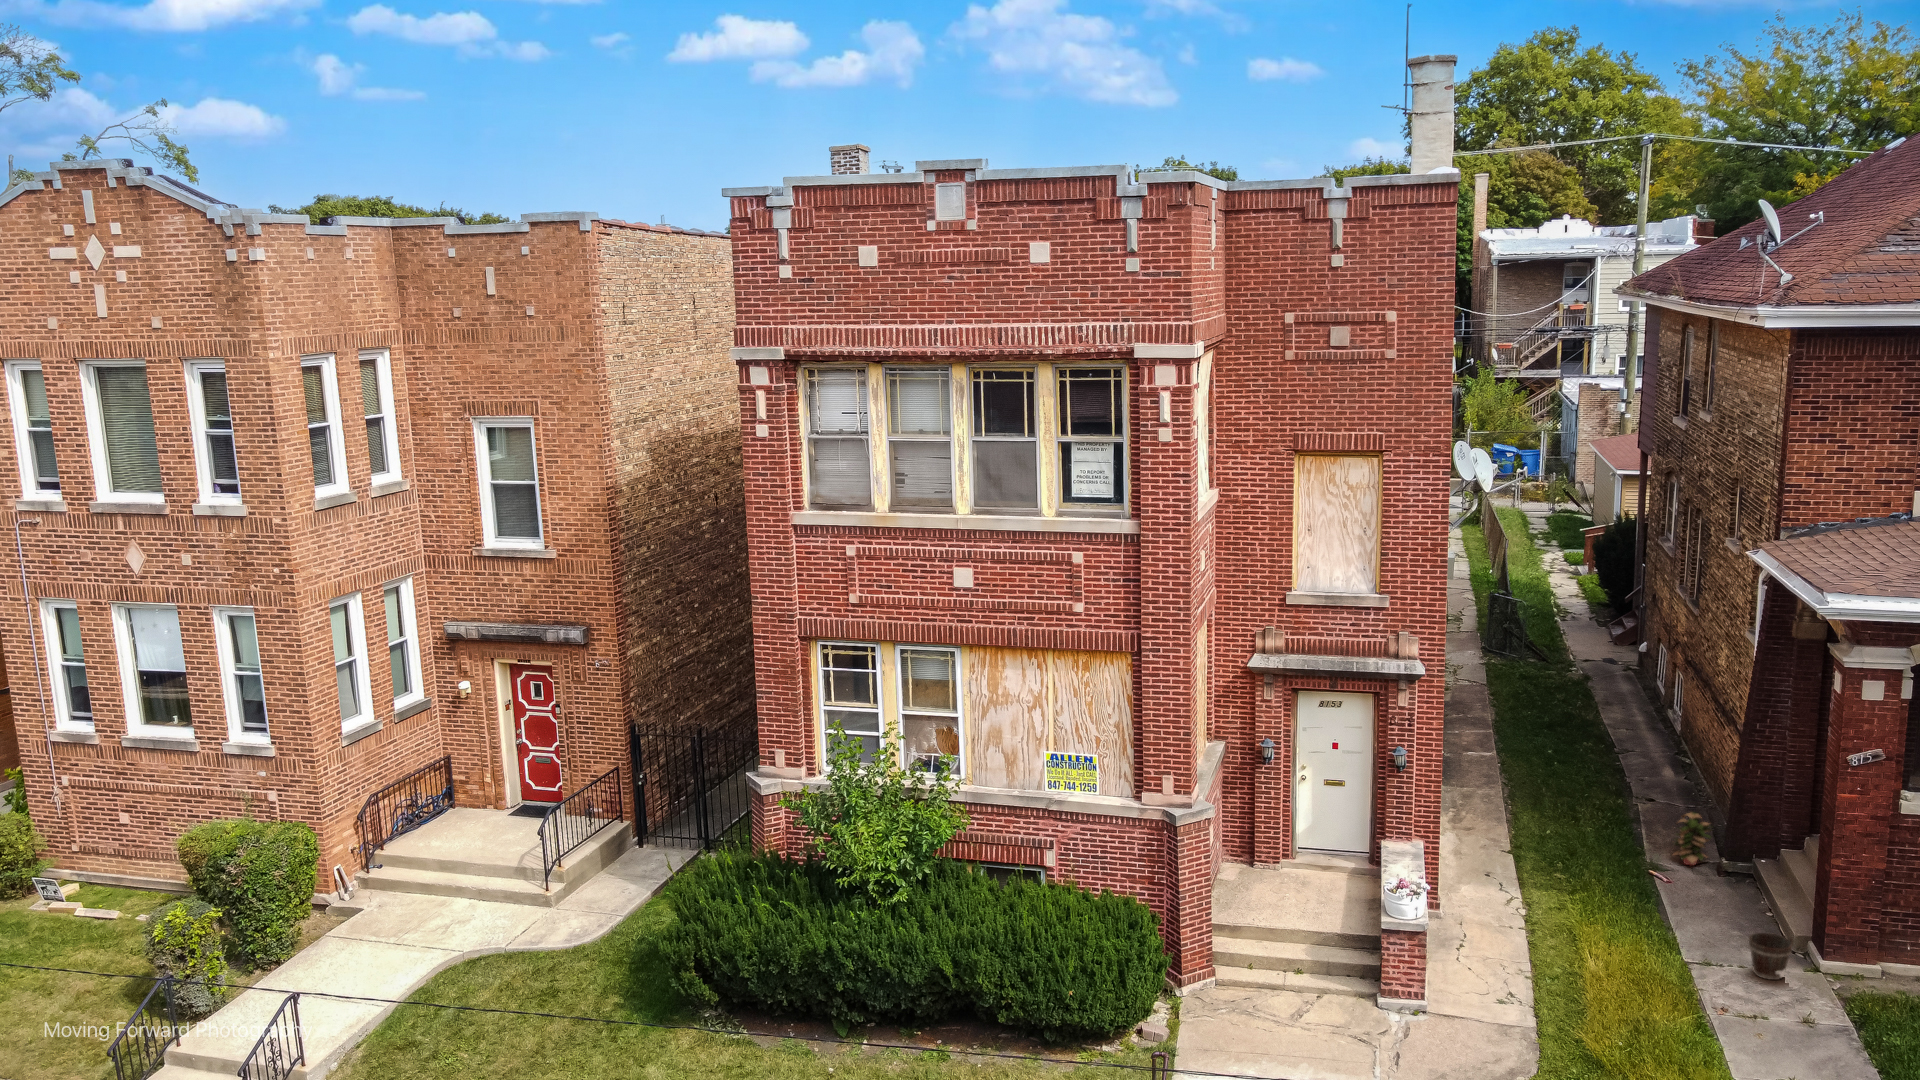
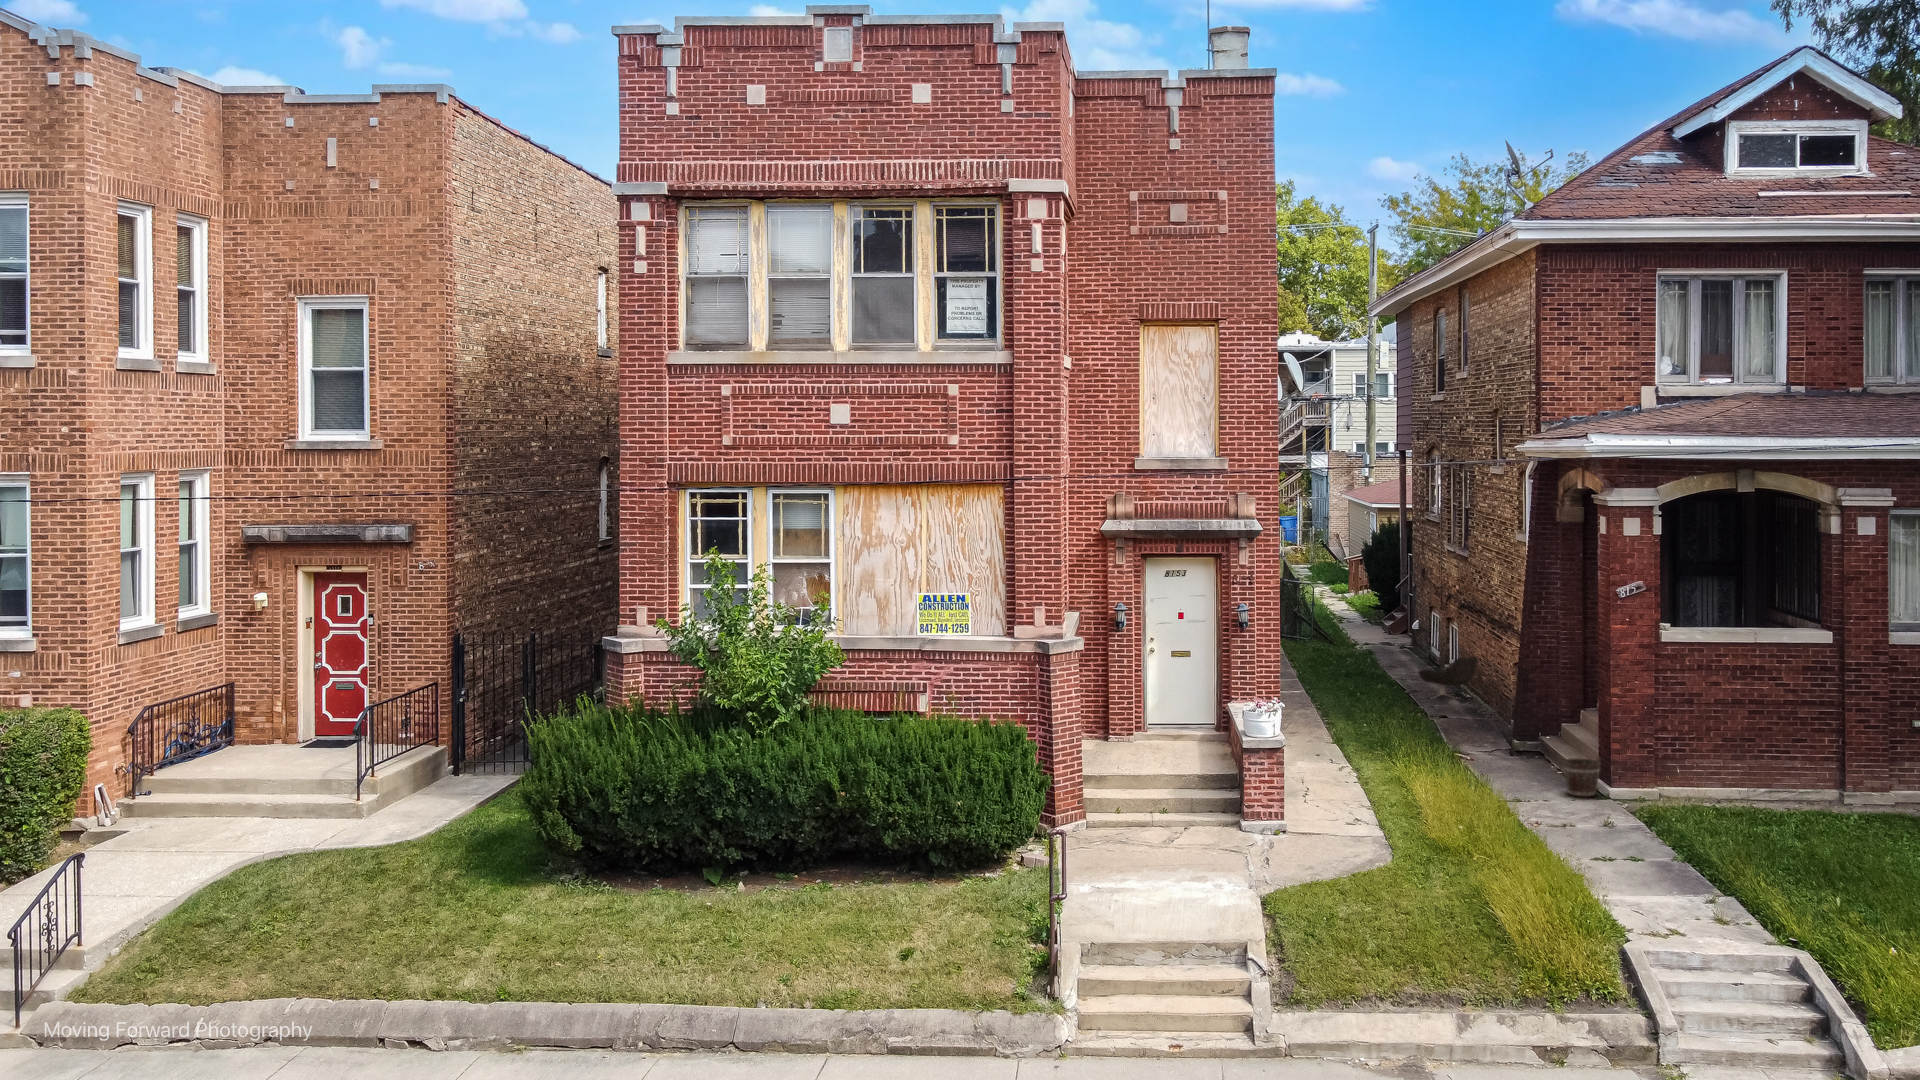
lounge chair: none [1627,727,1695,771] -> present [1418,657,1478,695]
decorative plant: present [1674,812,1712,865] -> none [1476,695,1513,744]

